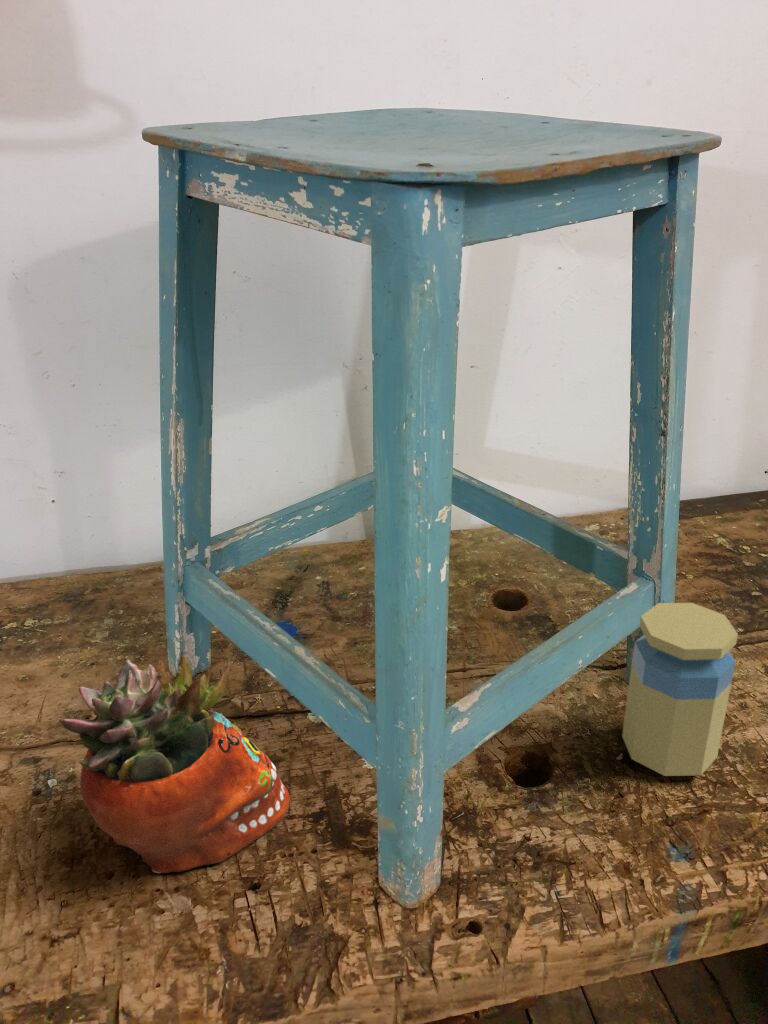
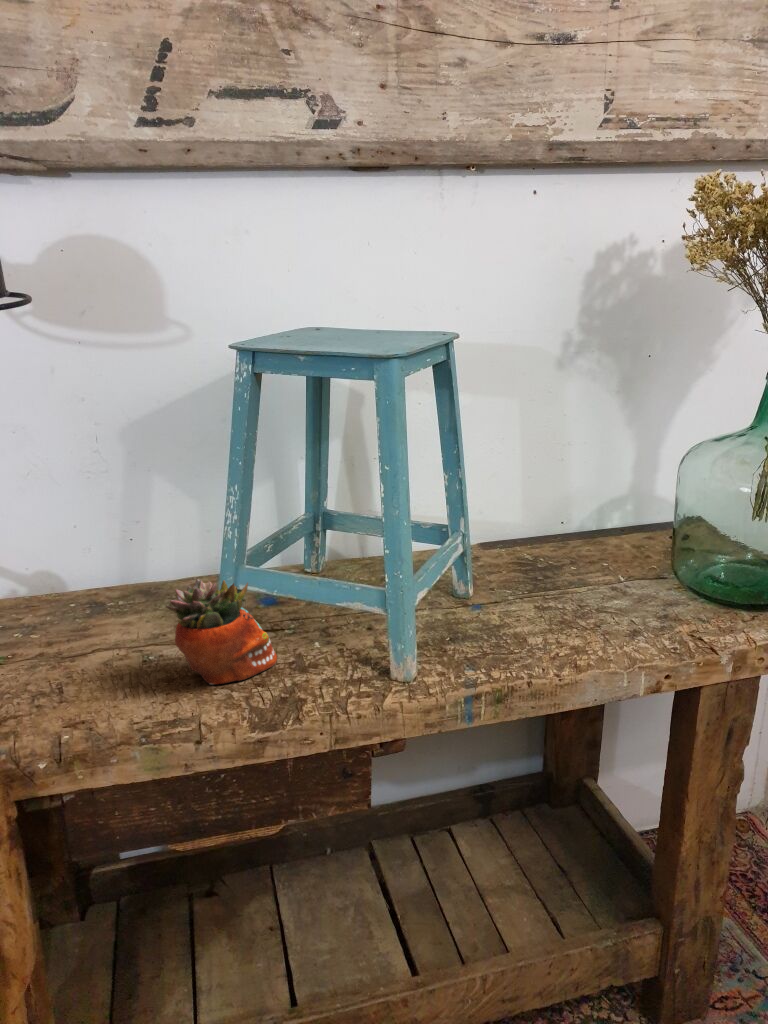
jar: present [622,603,738,776] -> none [451,557,499,645]

